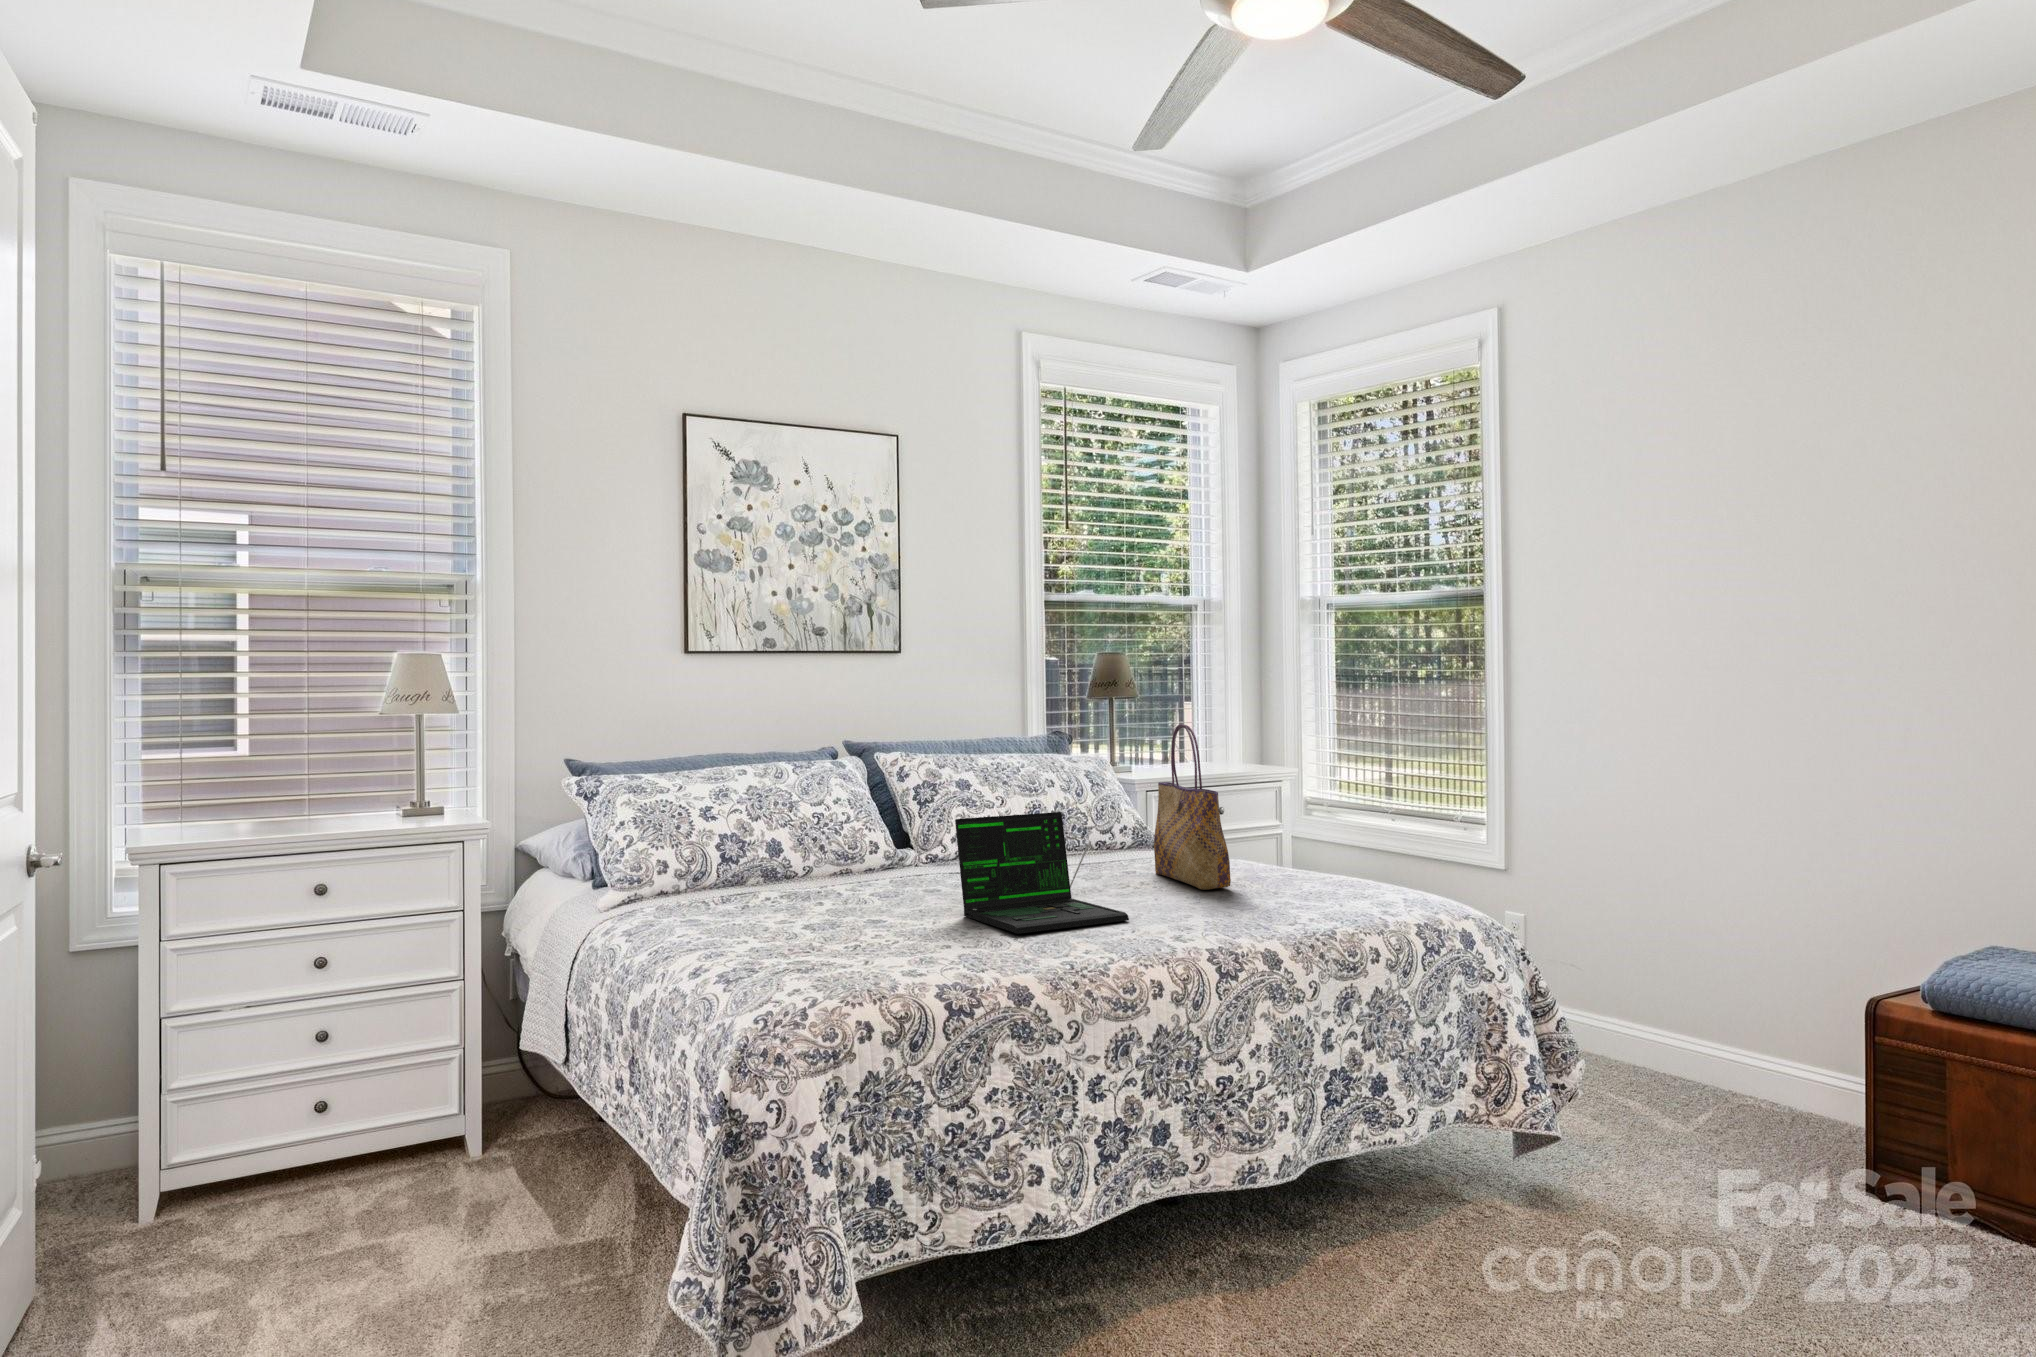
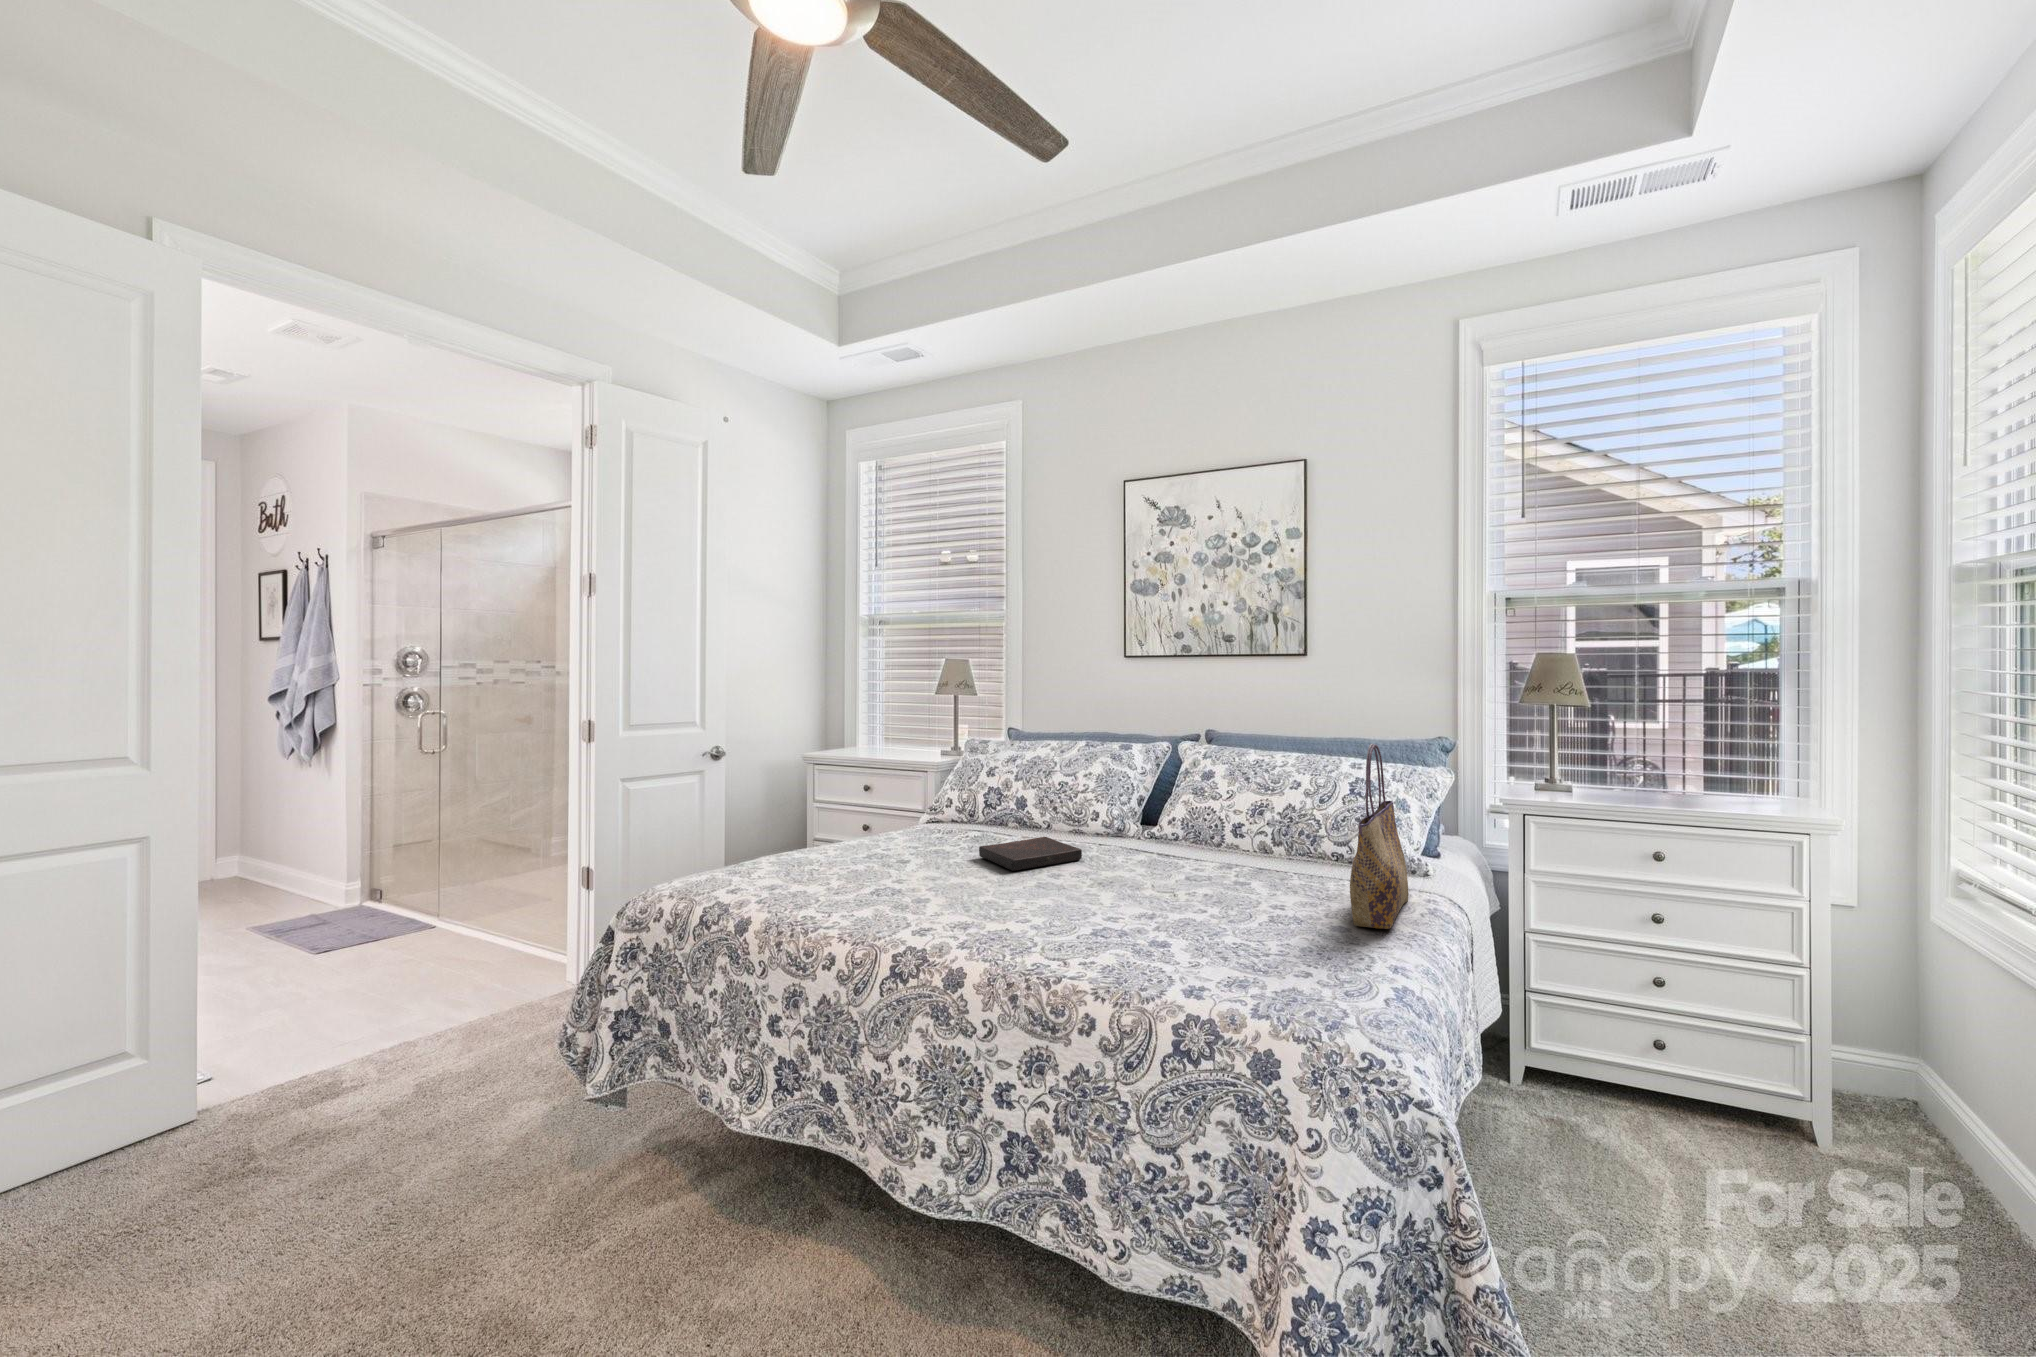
laptop: present [955,812,1129,934] -> none [1064,813,1232,939]
book: none [737,880,854,914] -> present [979,837,1082,871]

